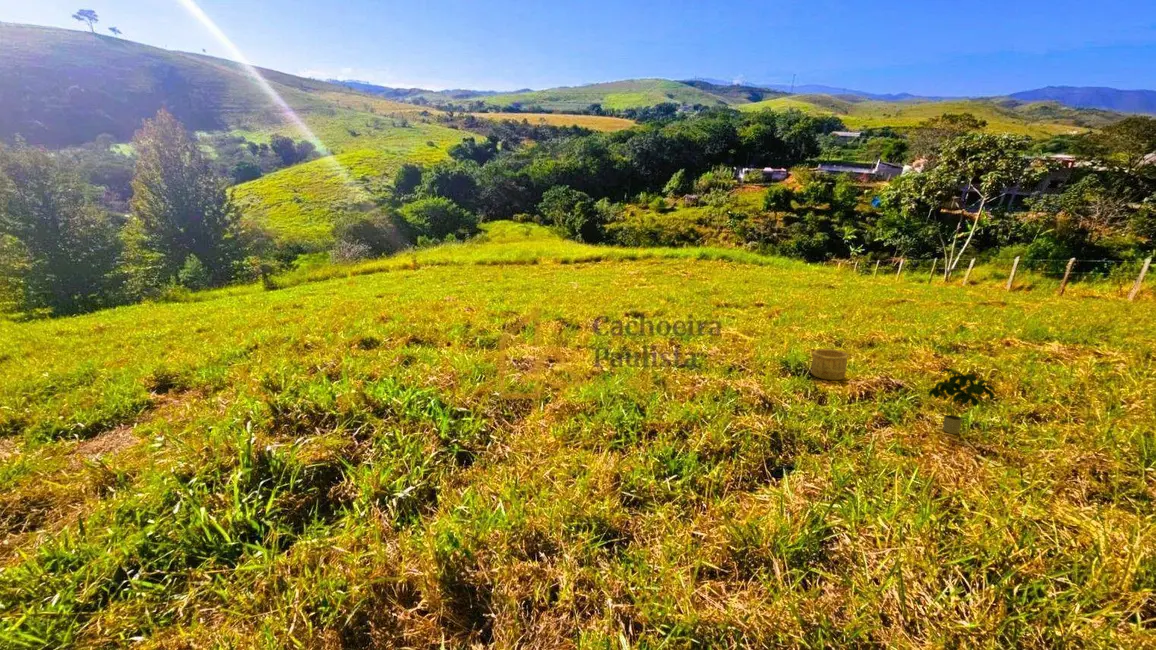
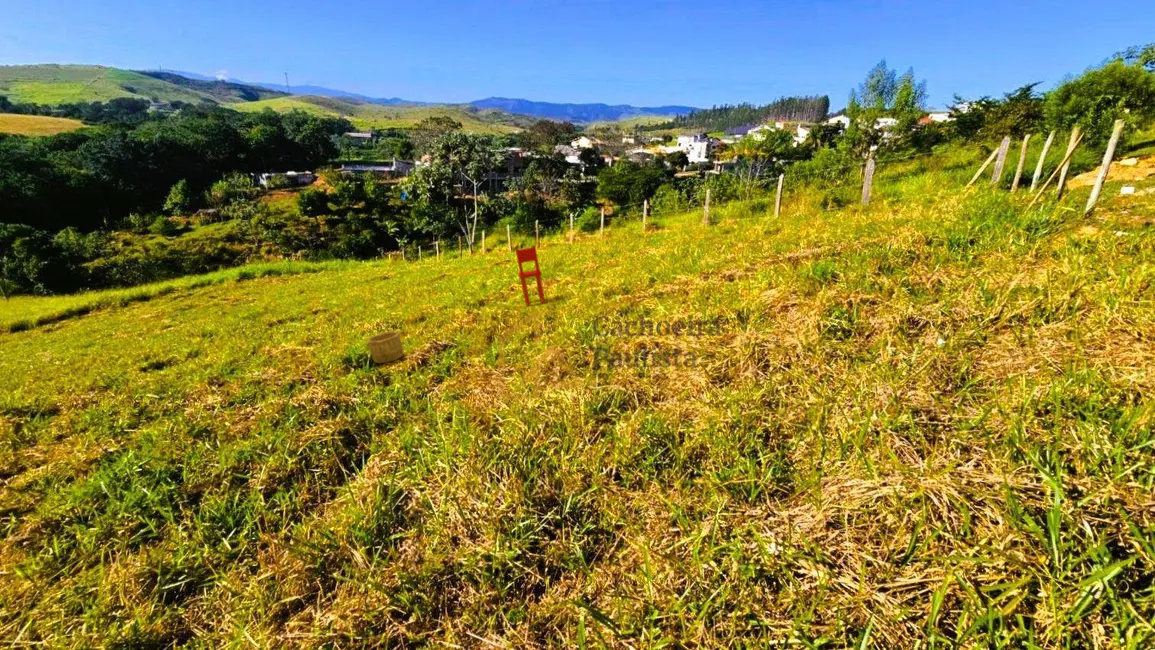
chair: none [1036,298,1096,381] -> present [516,246,545,306]
potted plant: present [927,369,995,434] -> none [459,316,496,367]

